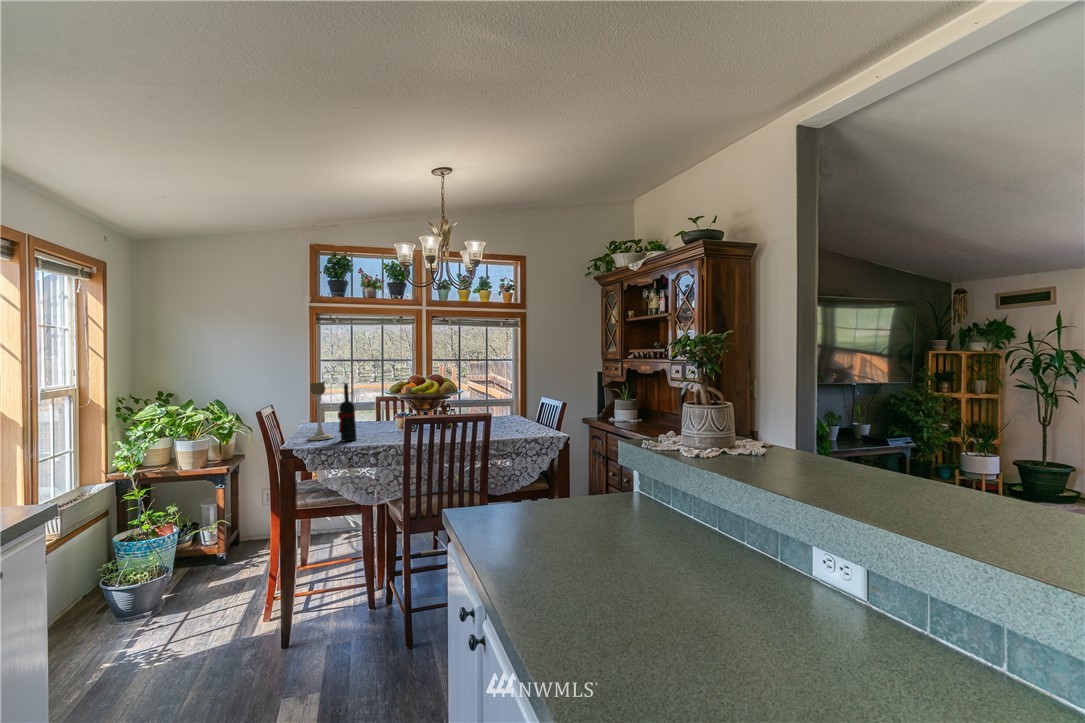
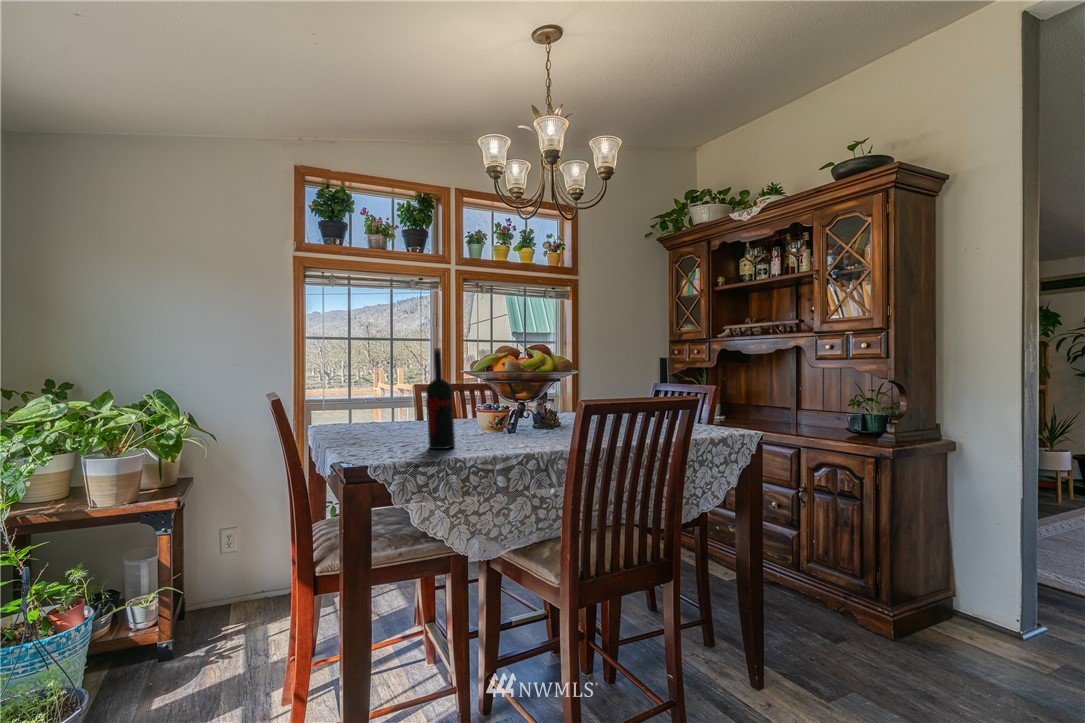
candle holder: present [308,382,333,440] -> none [364,348,406,449]

